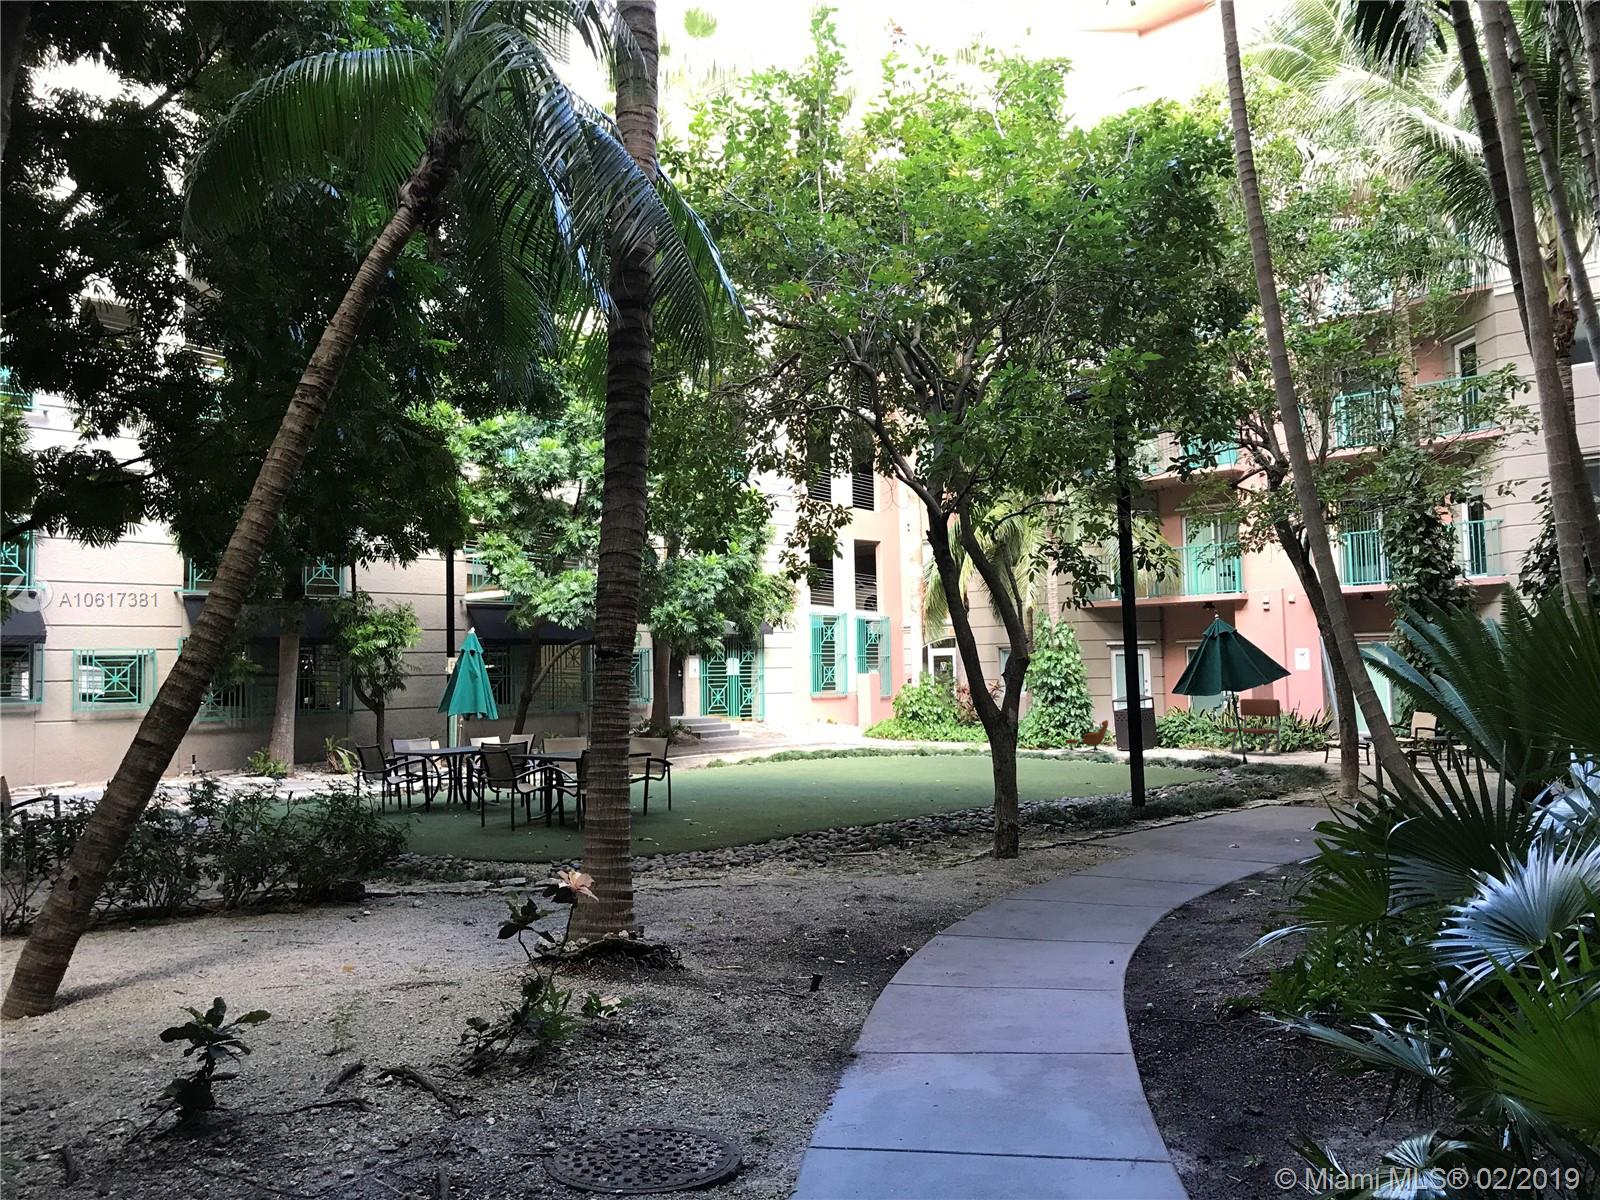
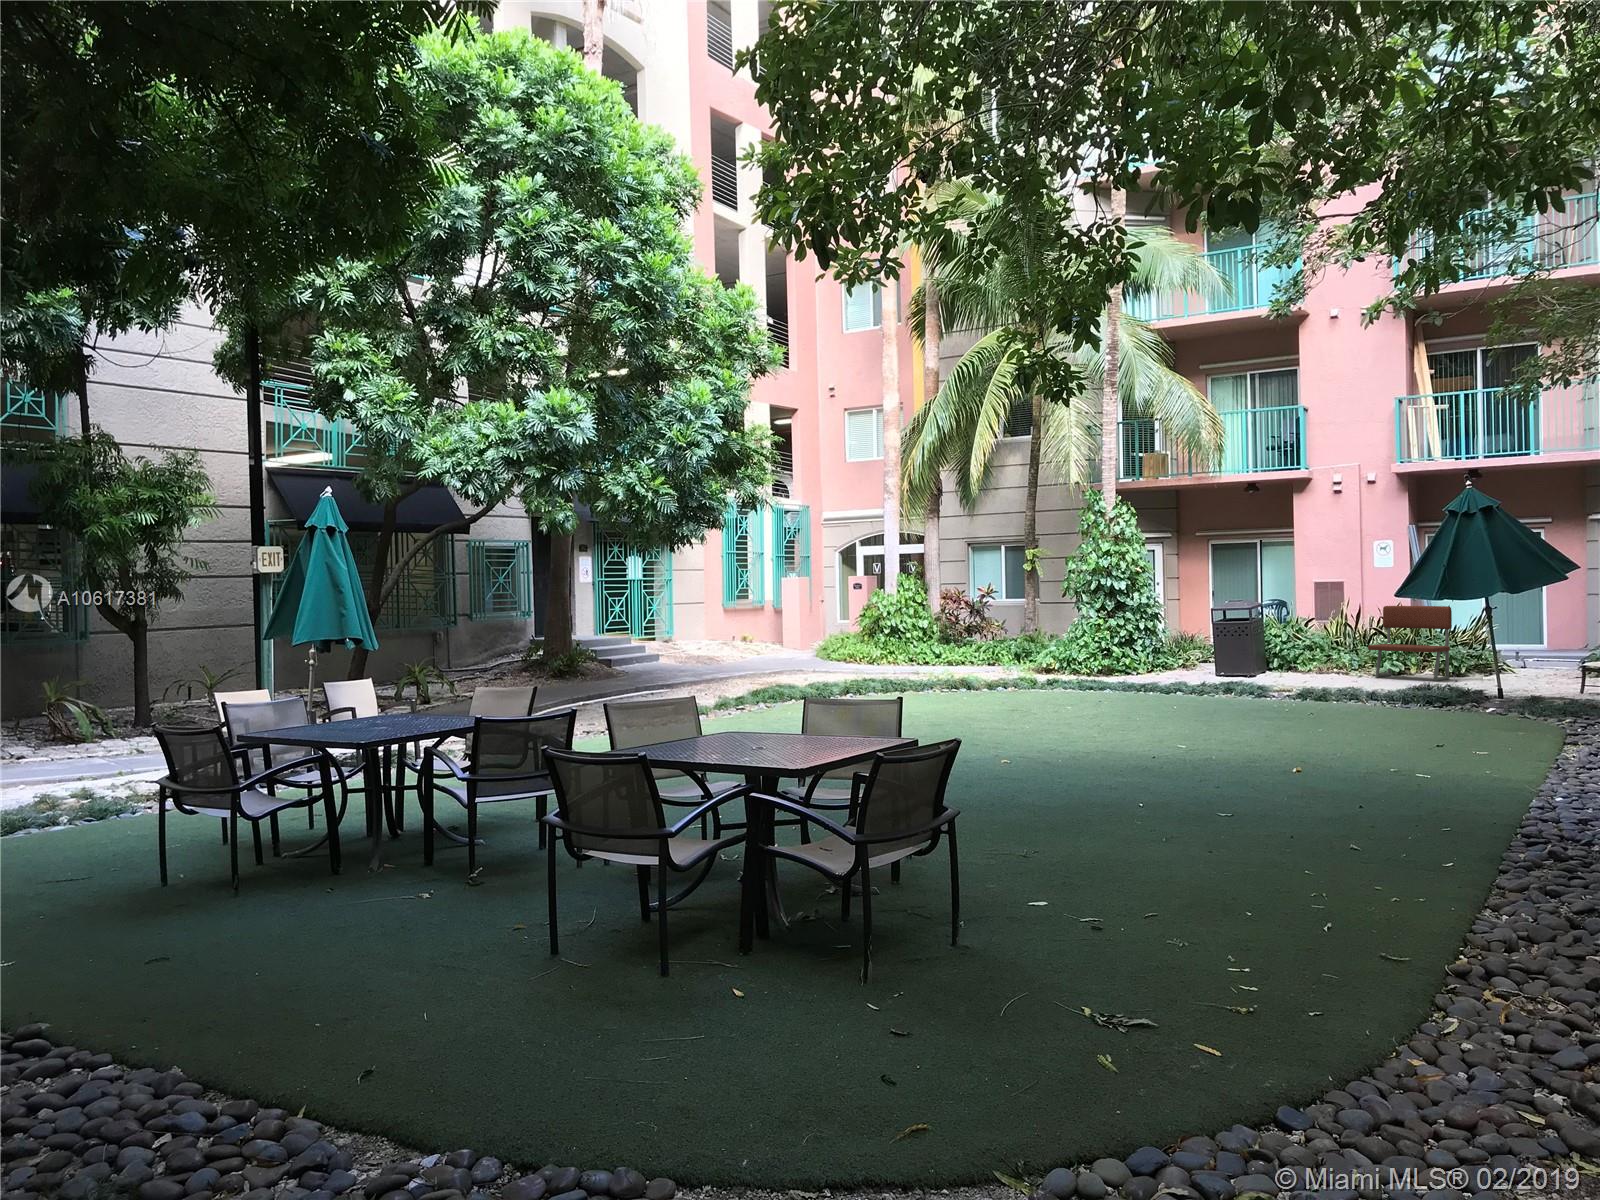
lounge chair: present [1065,720,1108,753] -> none [1153,636,1216,681]

